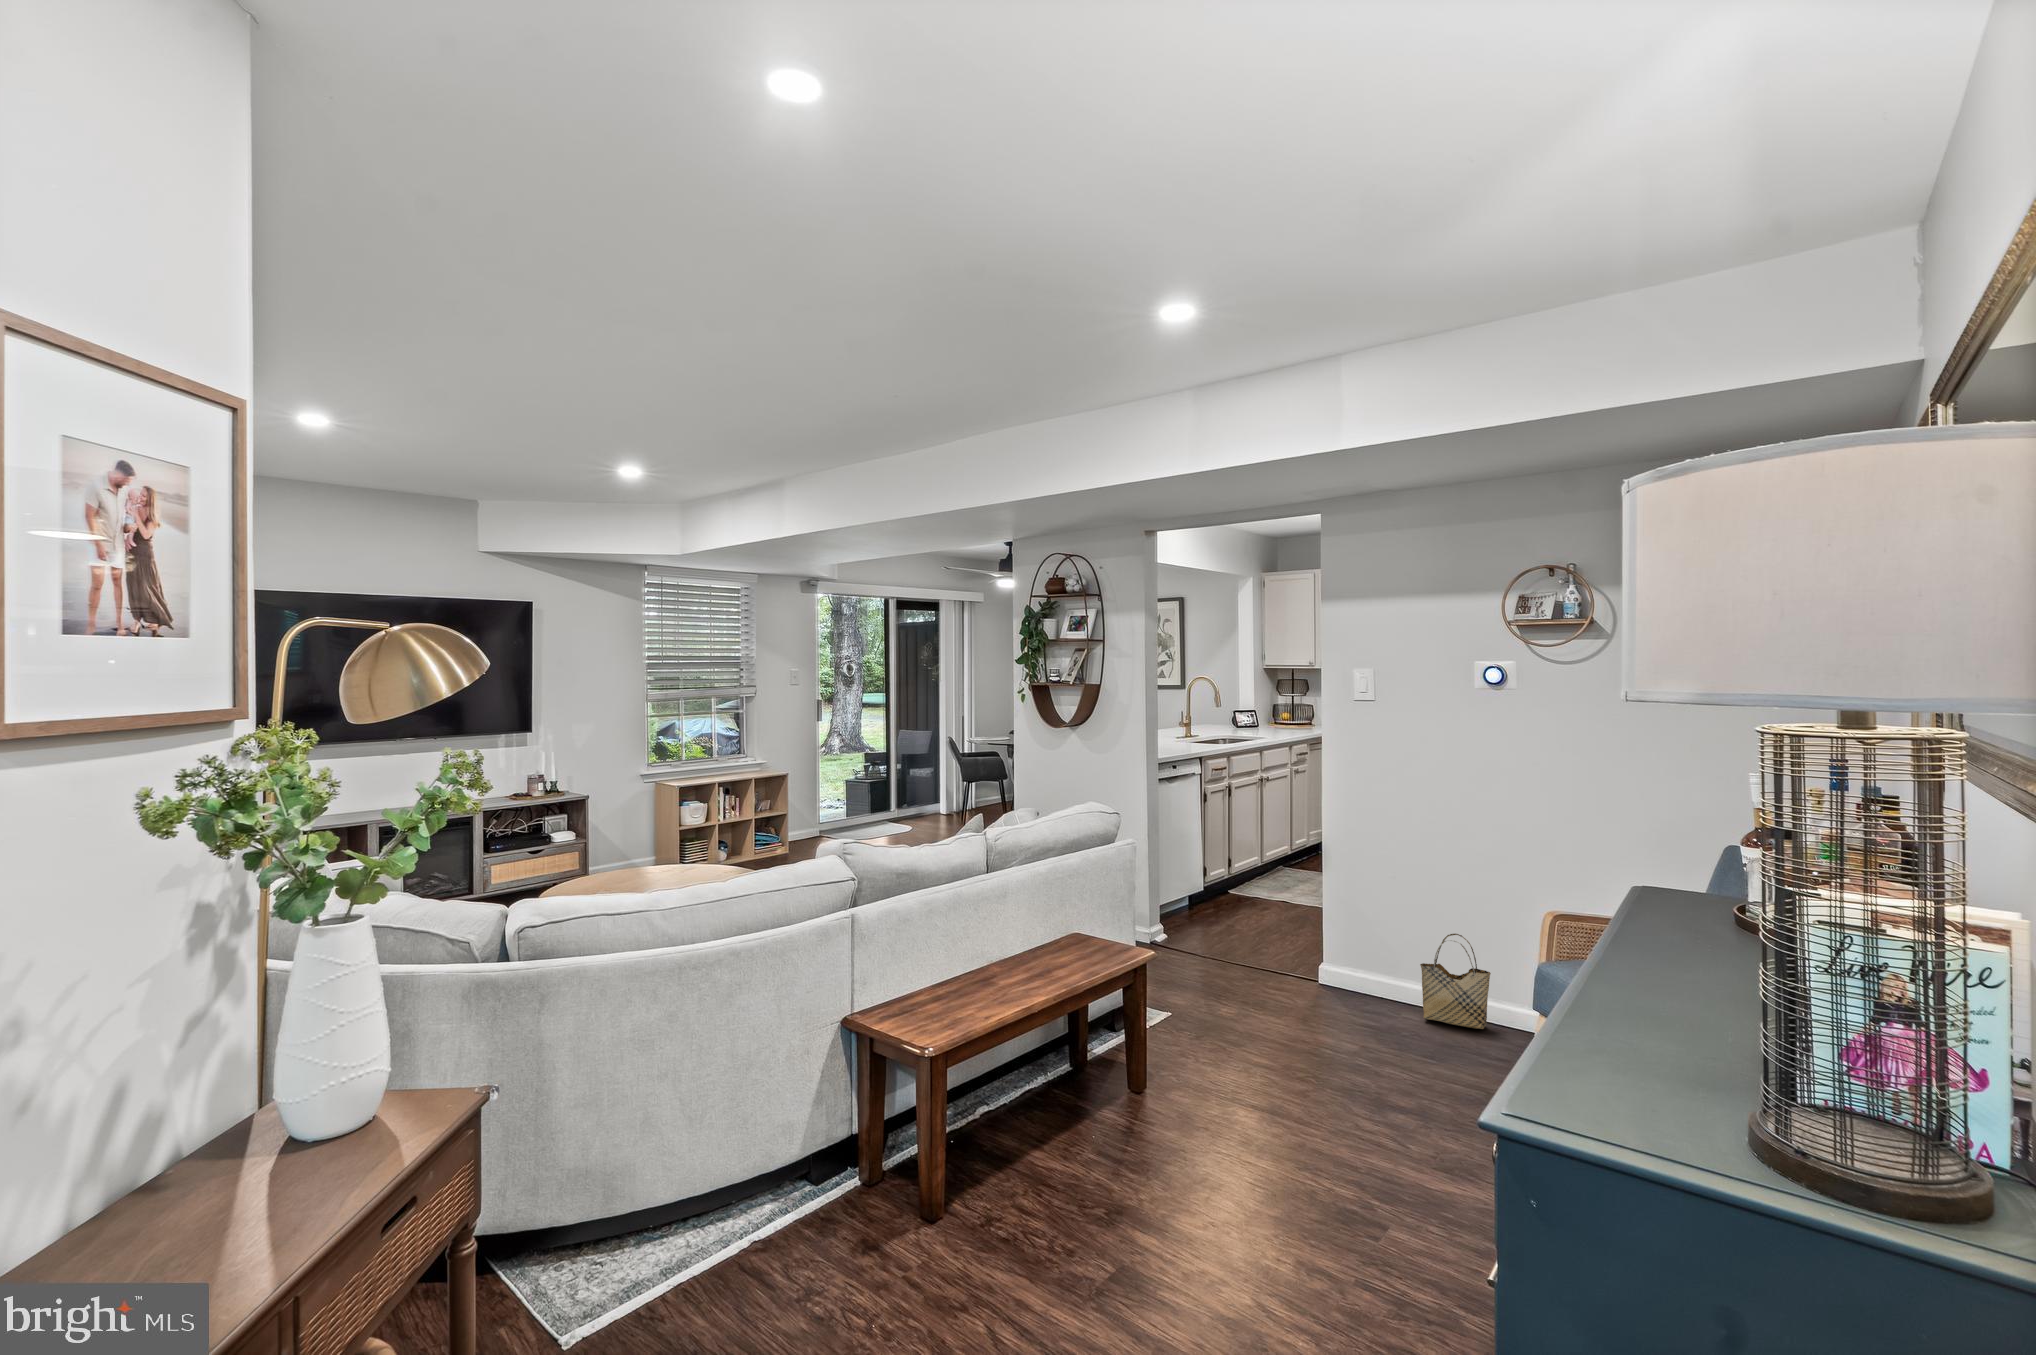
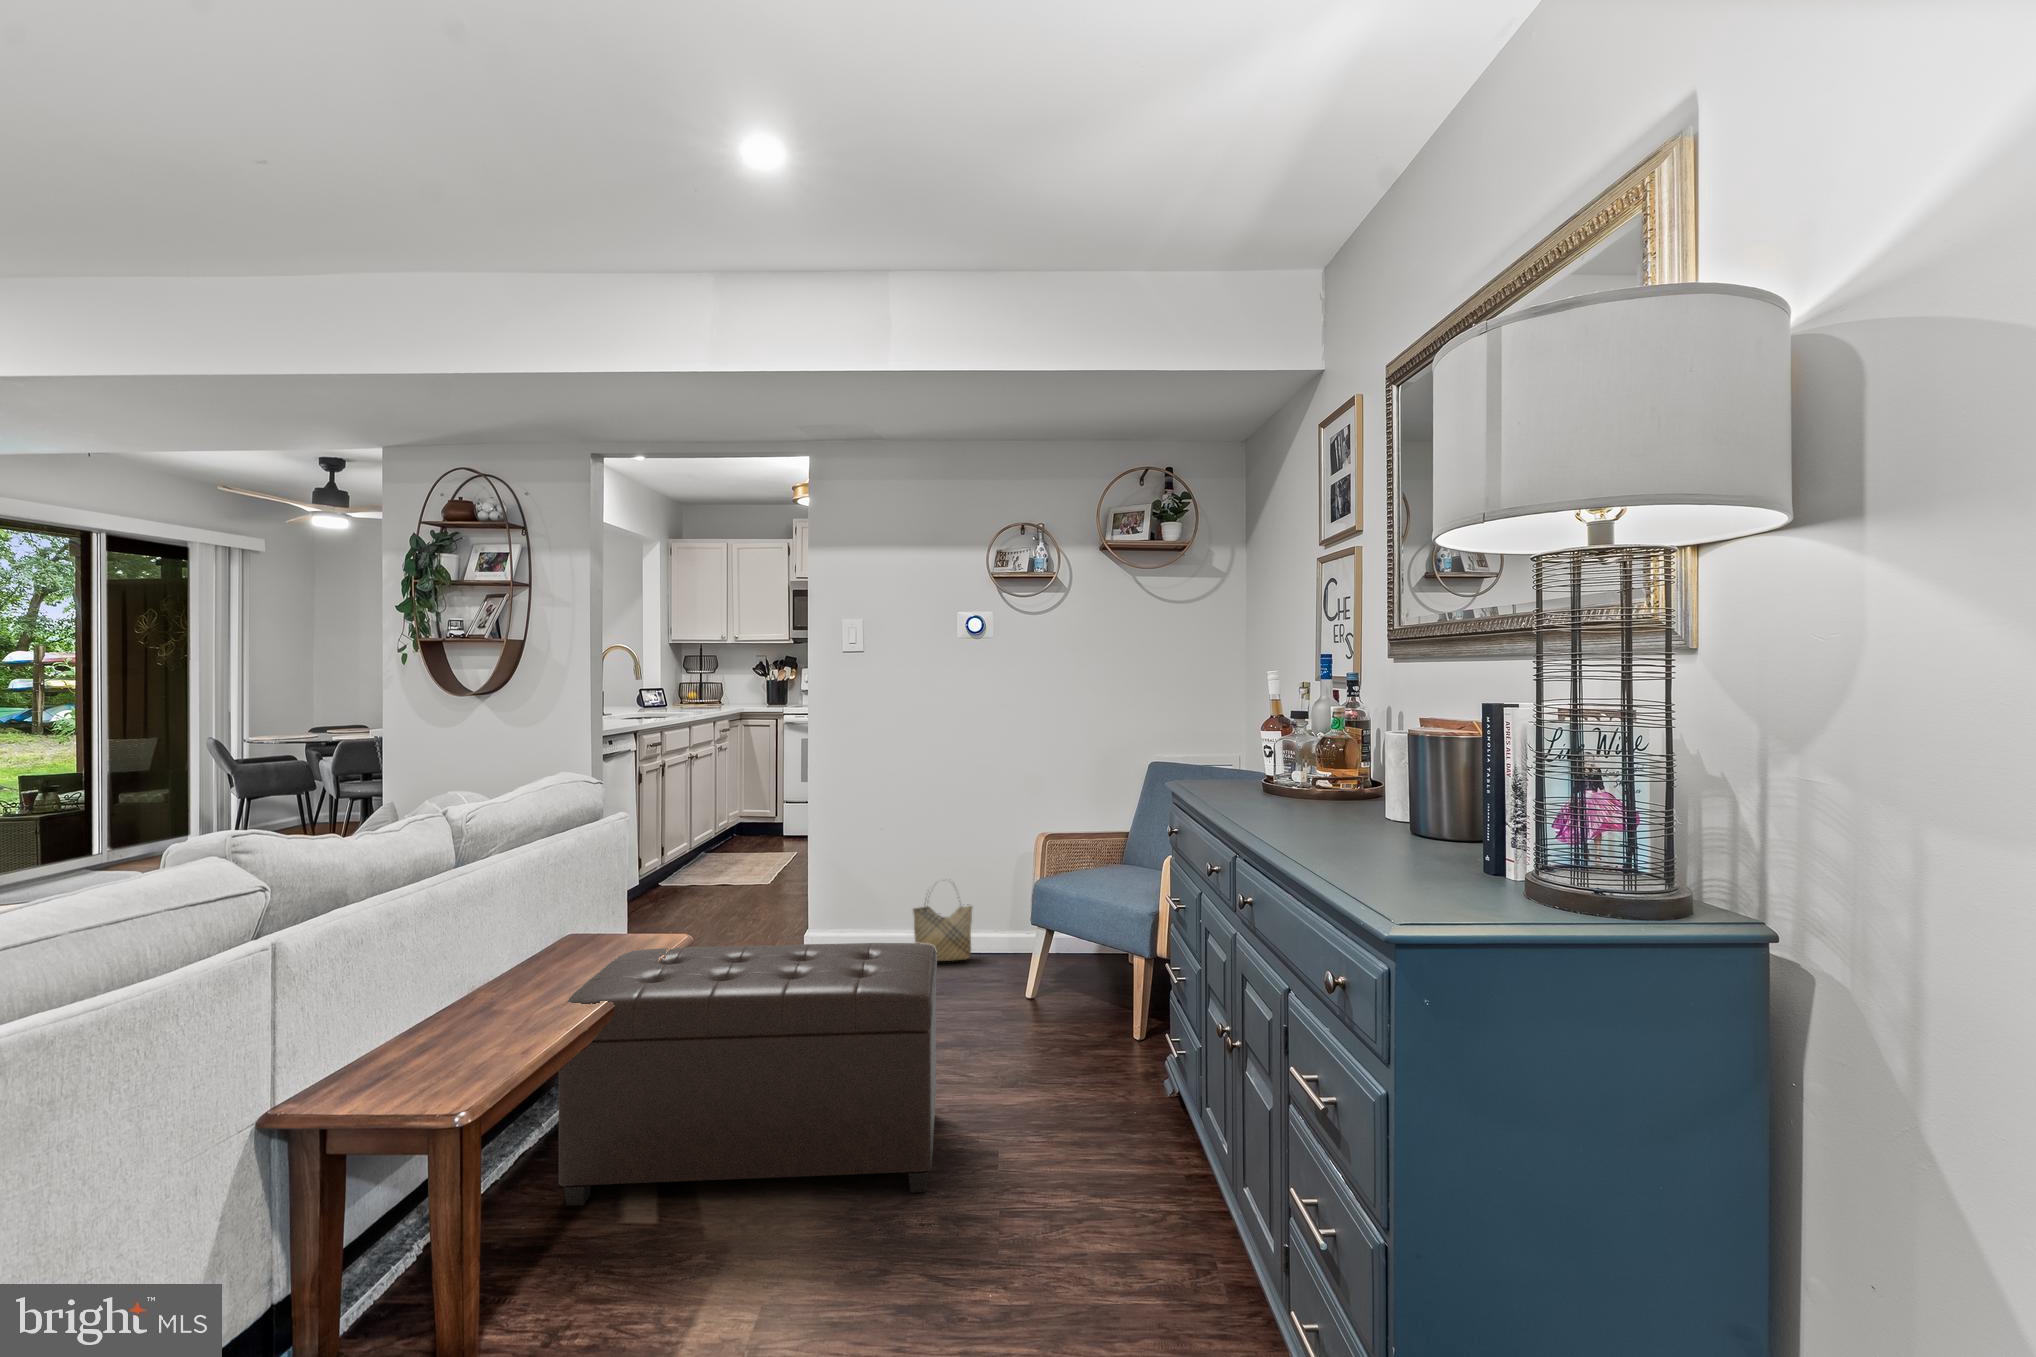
ottoman: none [1029,957,1349,1233] -> present [559,943,937,1206]

